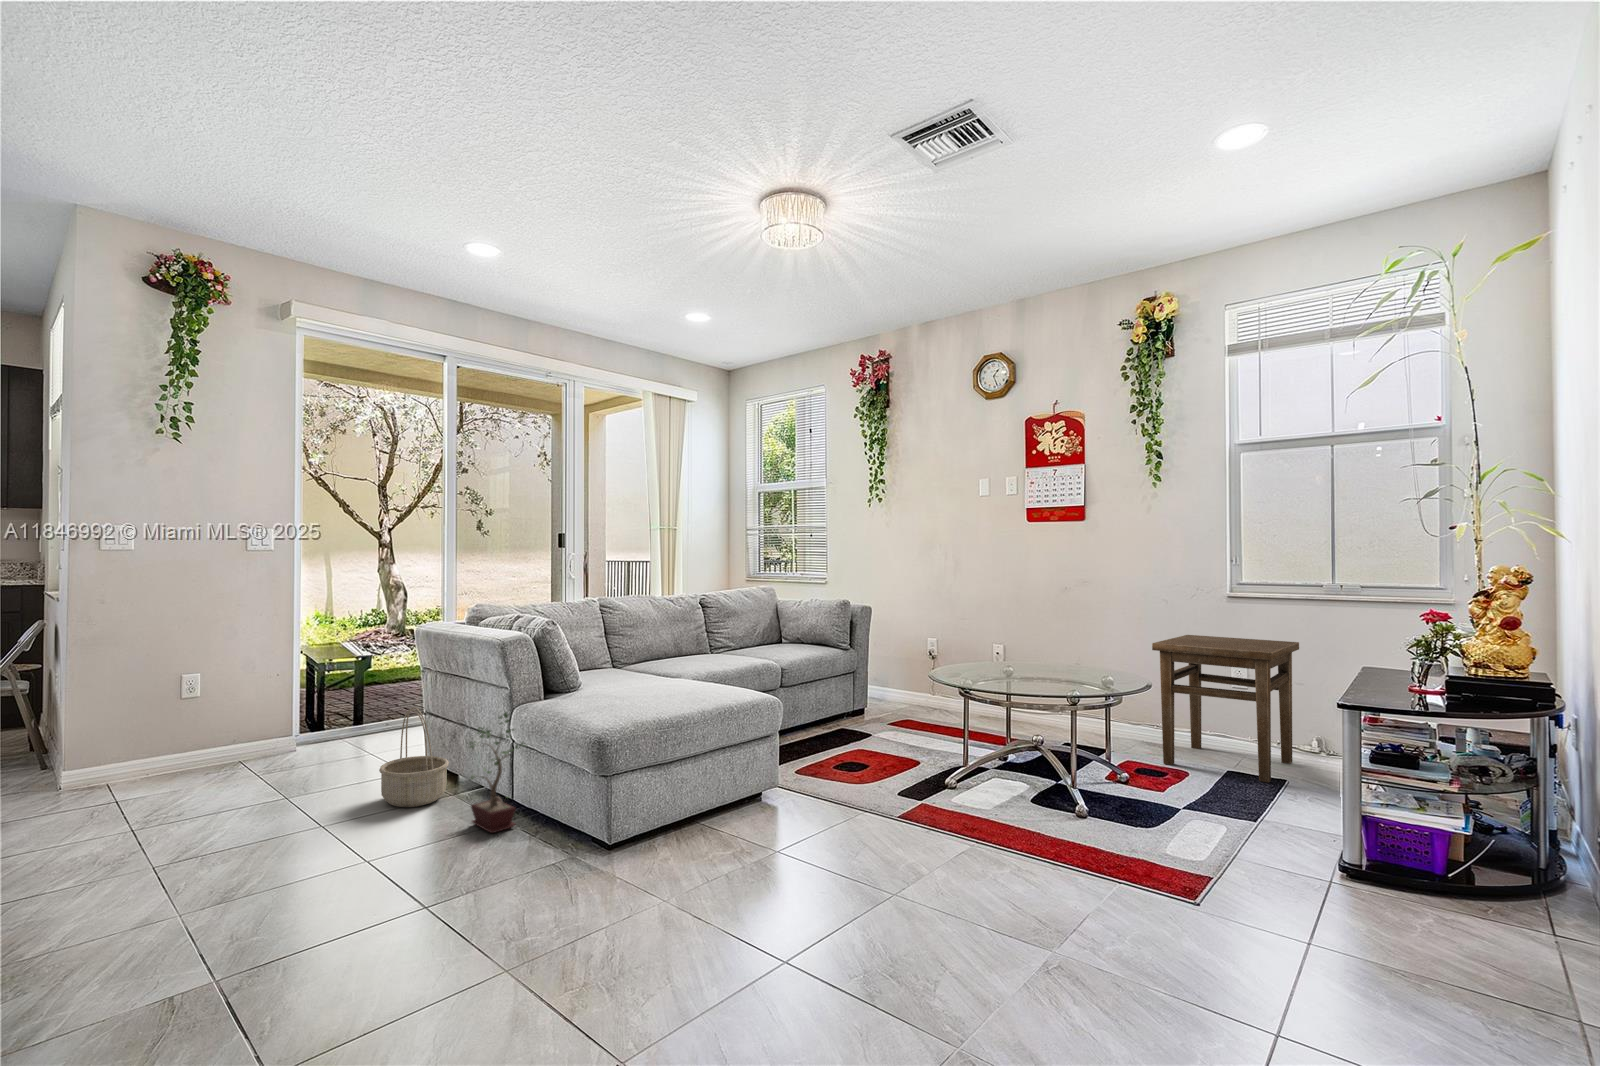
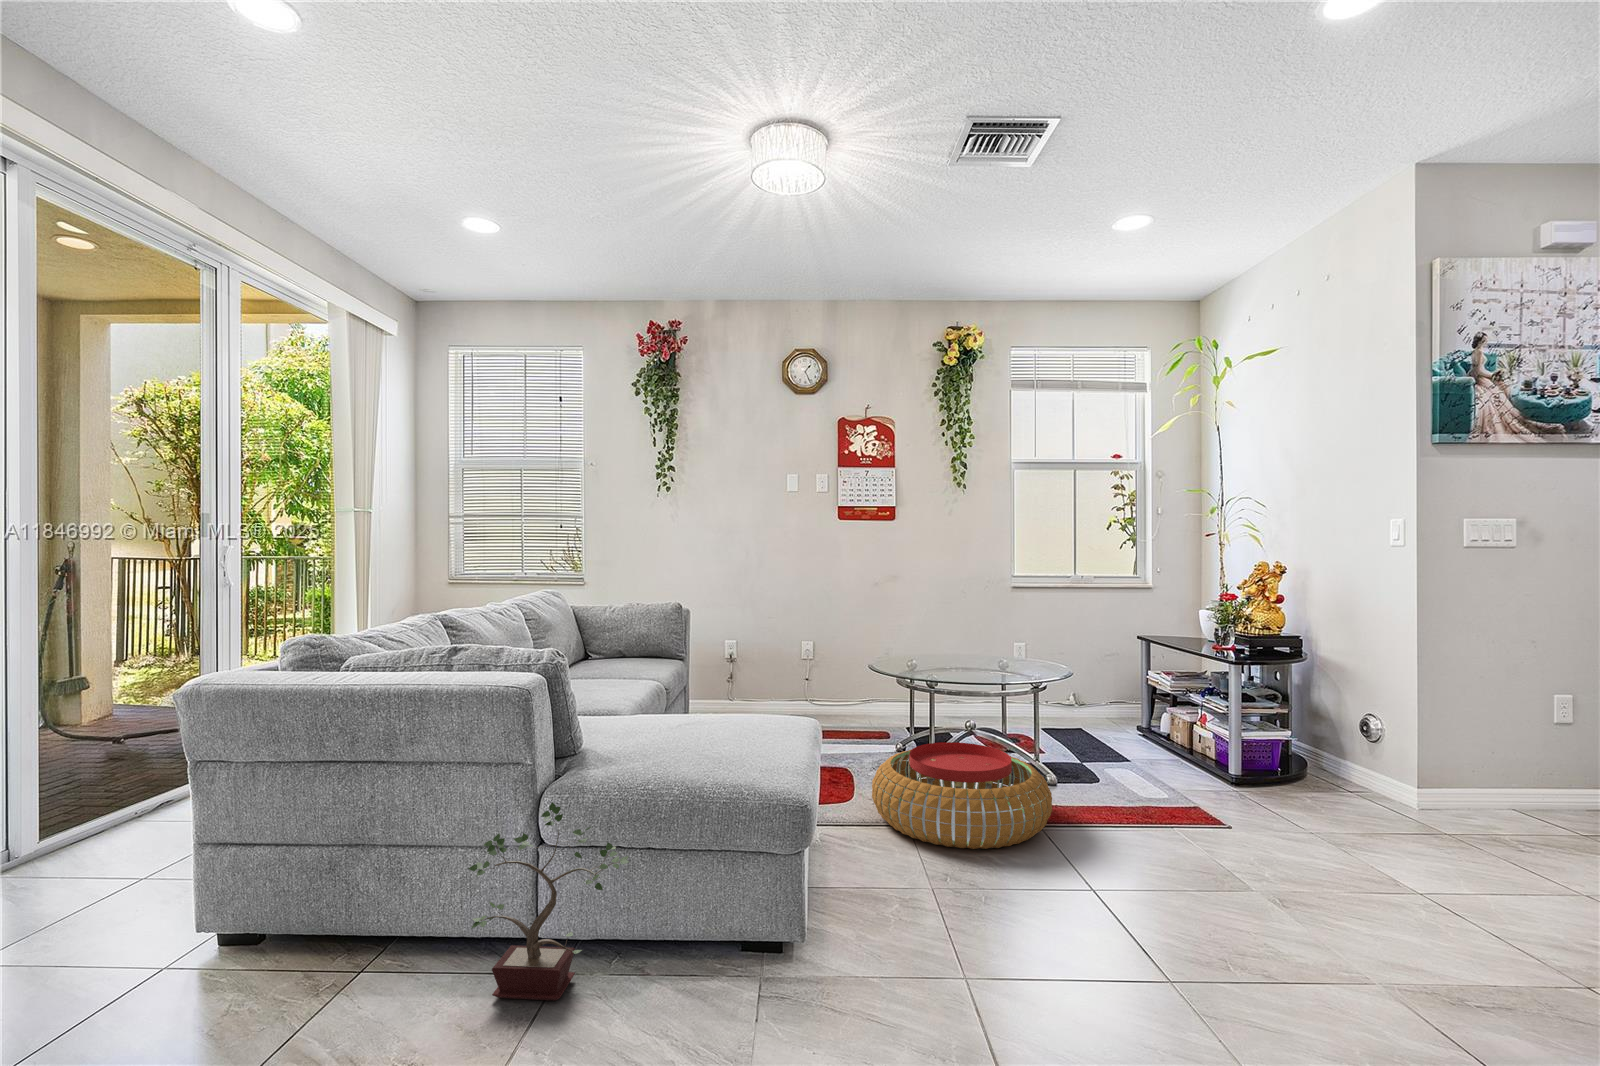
side table: present [1152,635,1299,782] -> none [985,619,1091,733]
basket: present [379,707,449,807] -> none [215,832,363,1023]
pouf: none [840,742,1017,843] -> present [872,742,1052,849]

